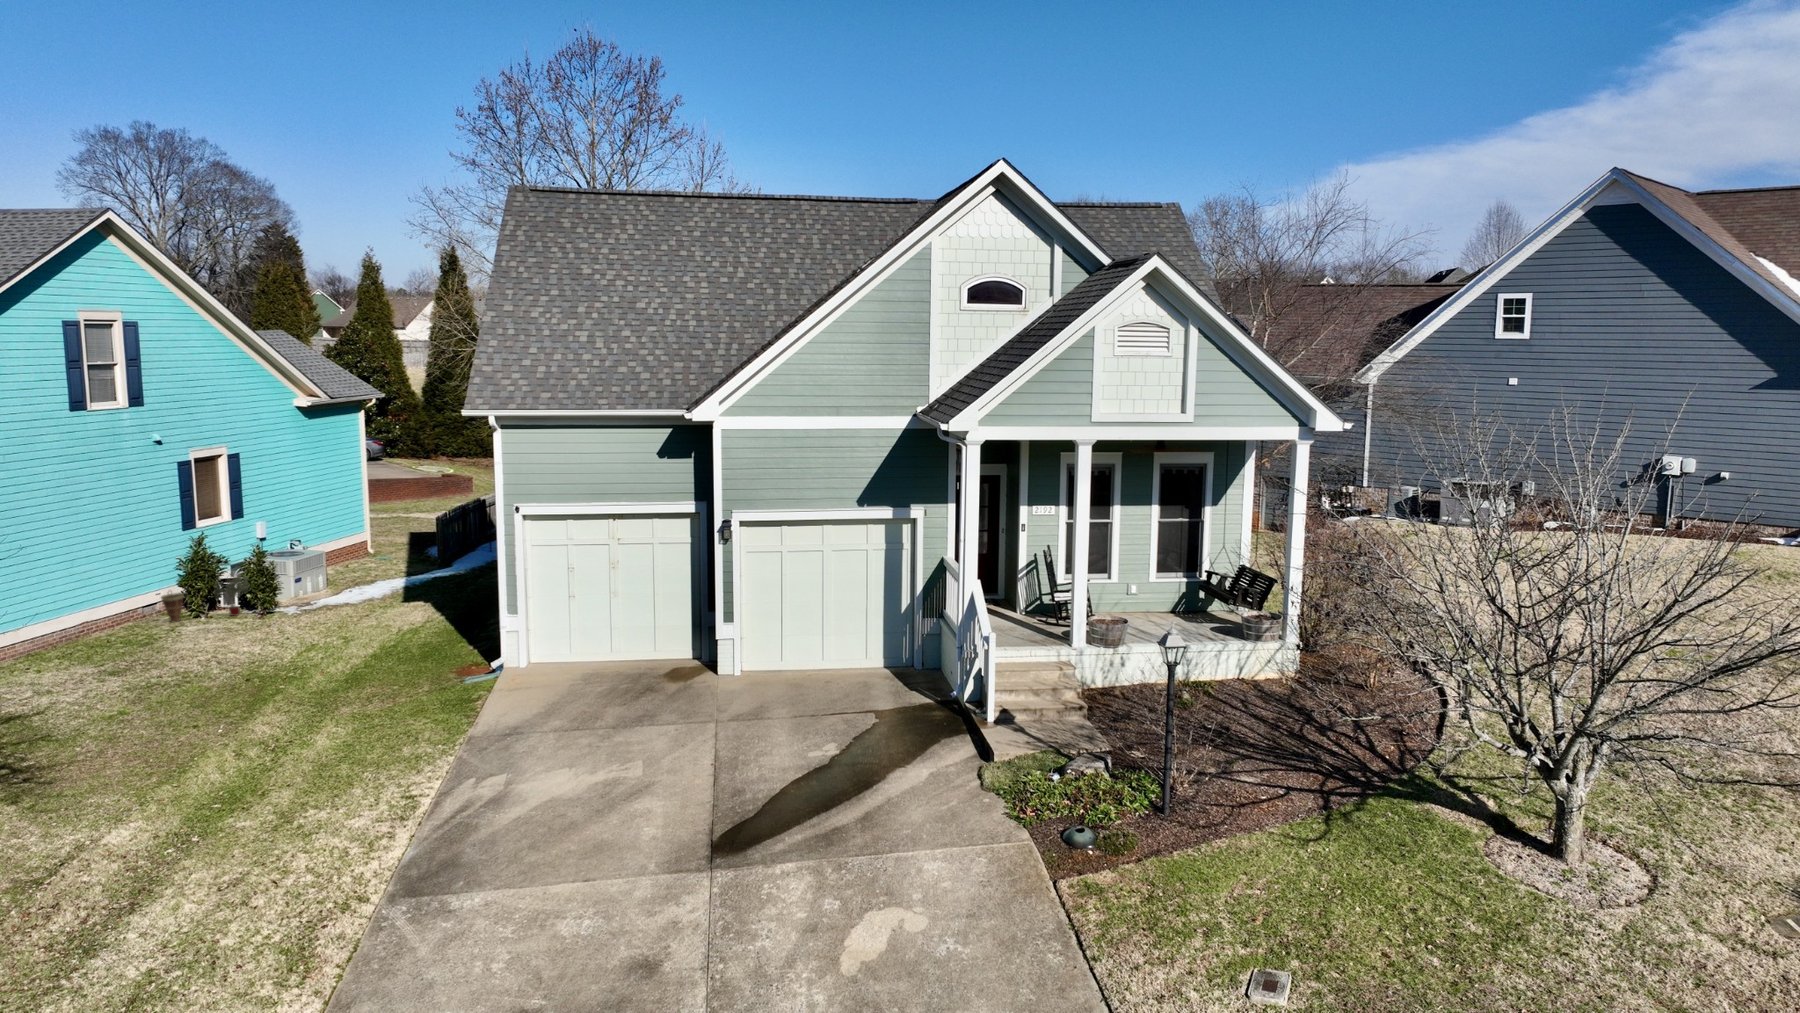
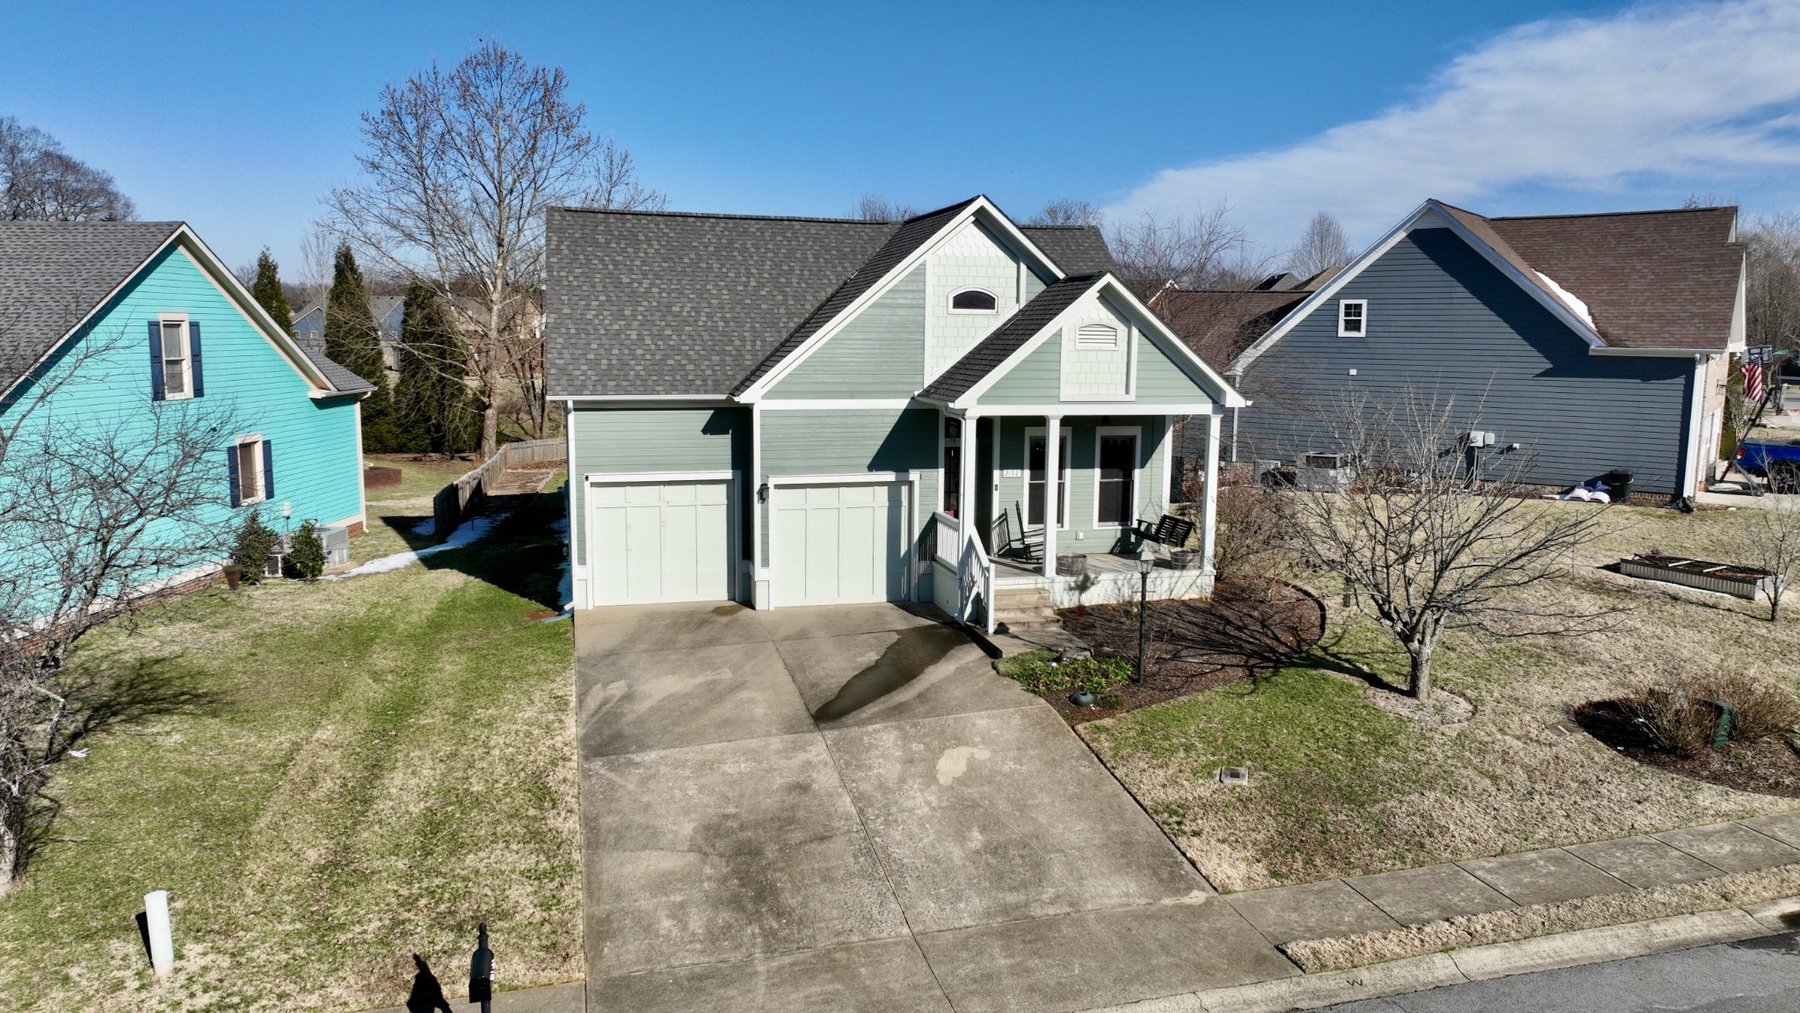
potted tree: present [217,572,249,616] -> present [1065,568,1101,615]

